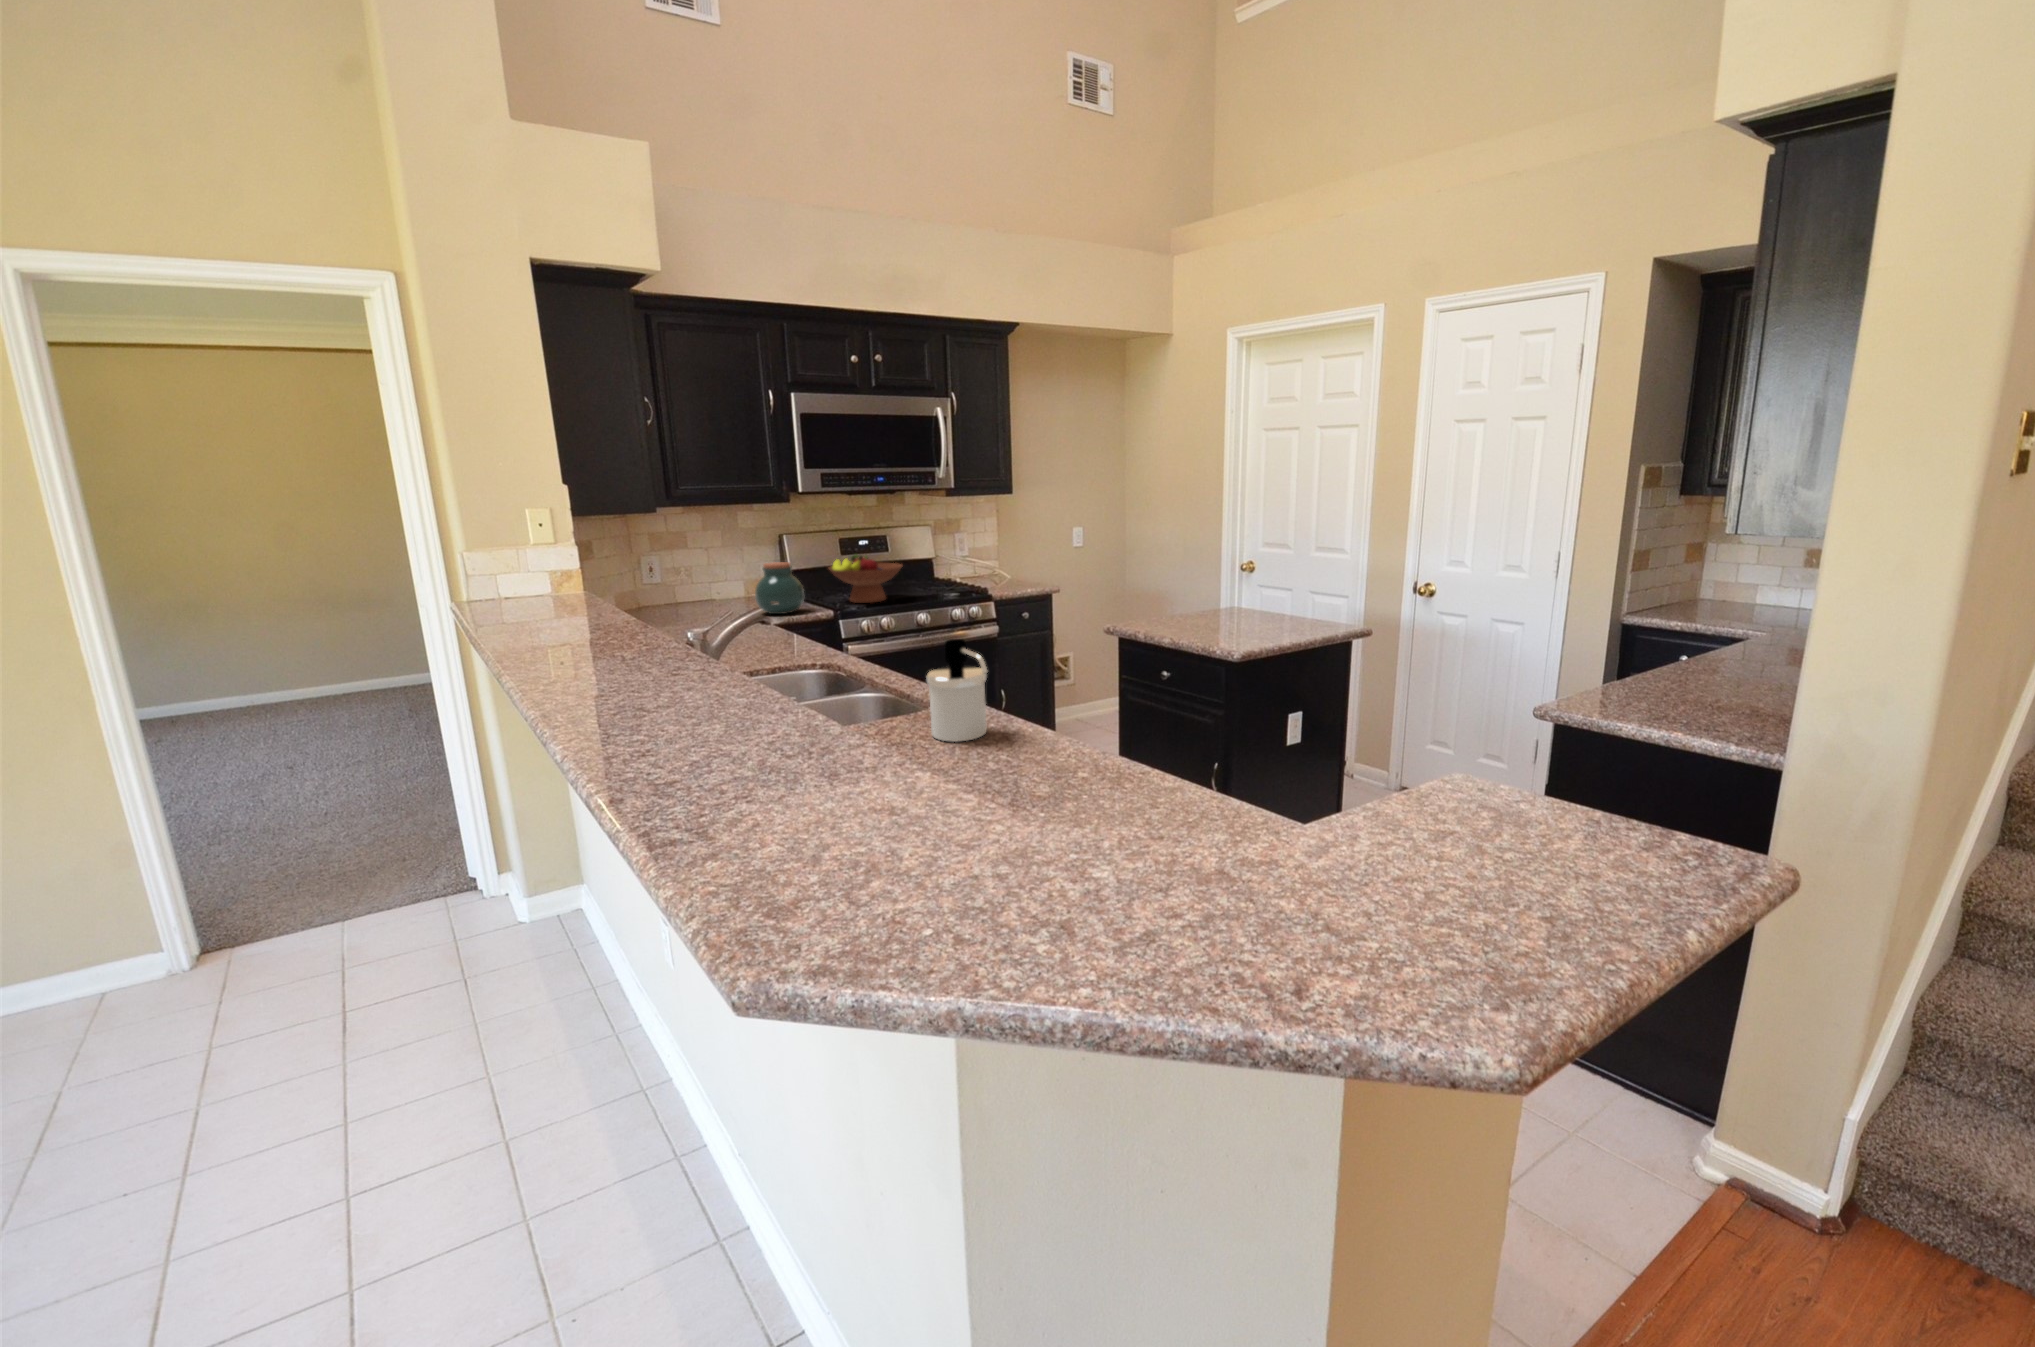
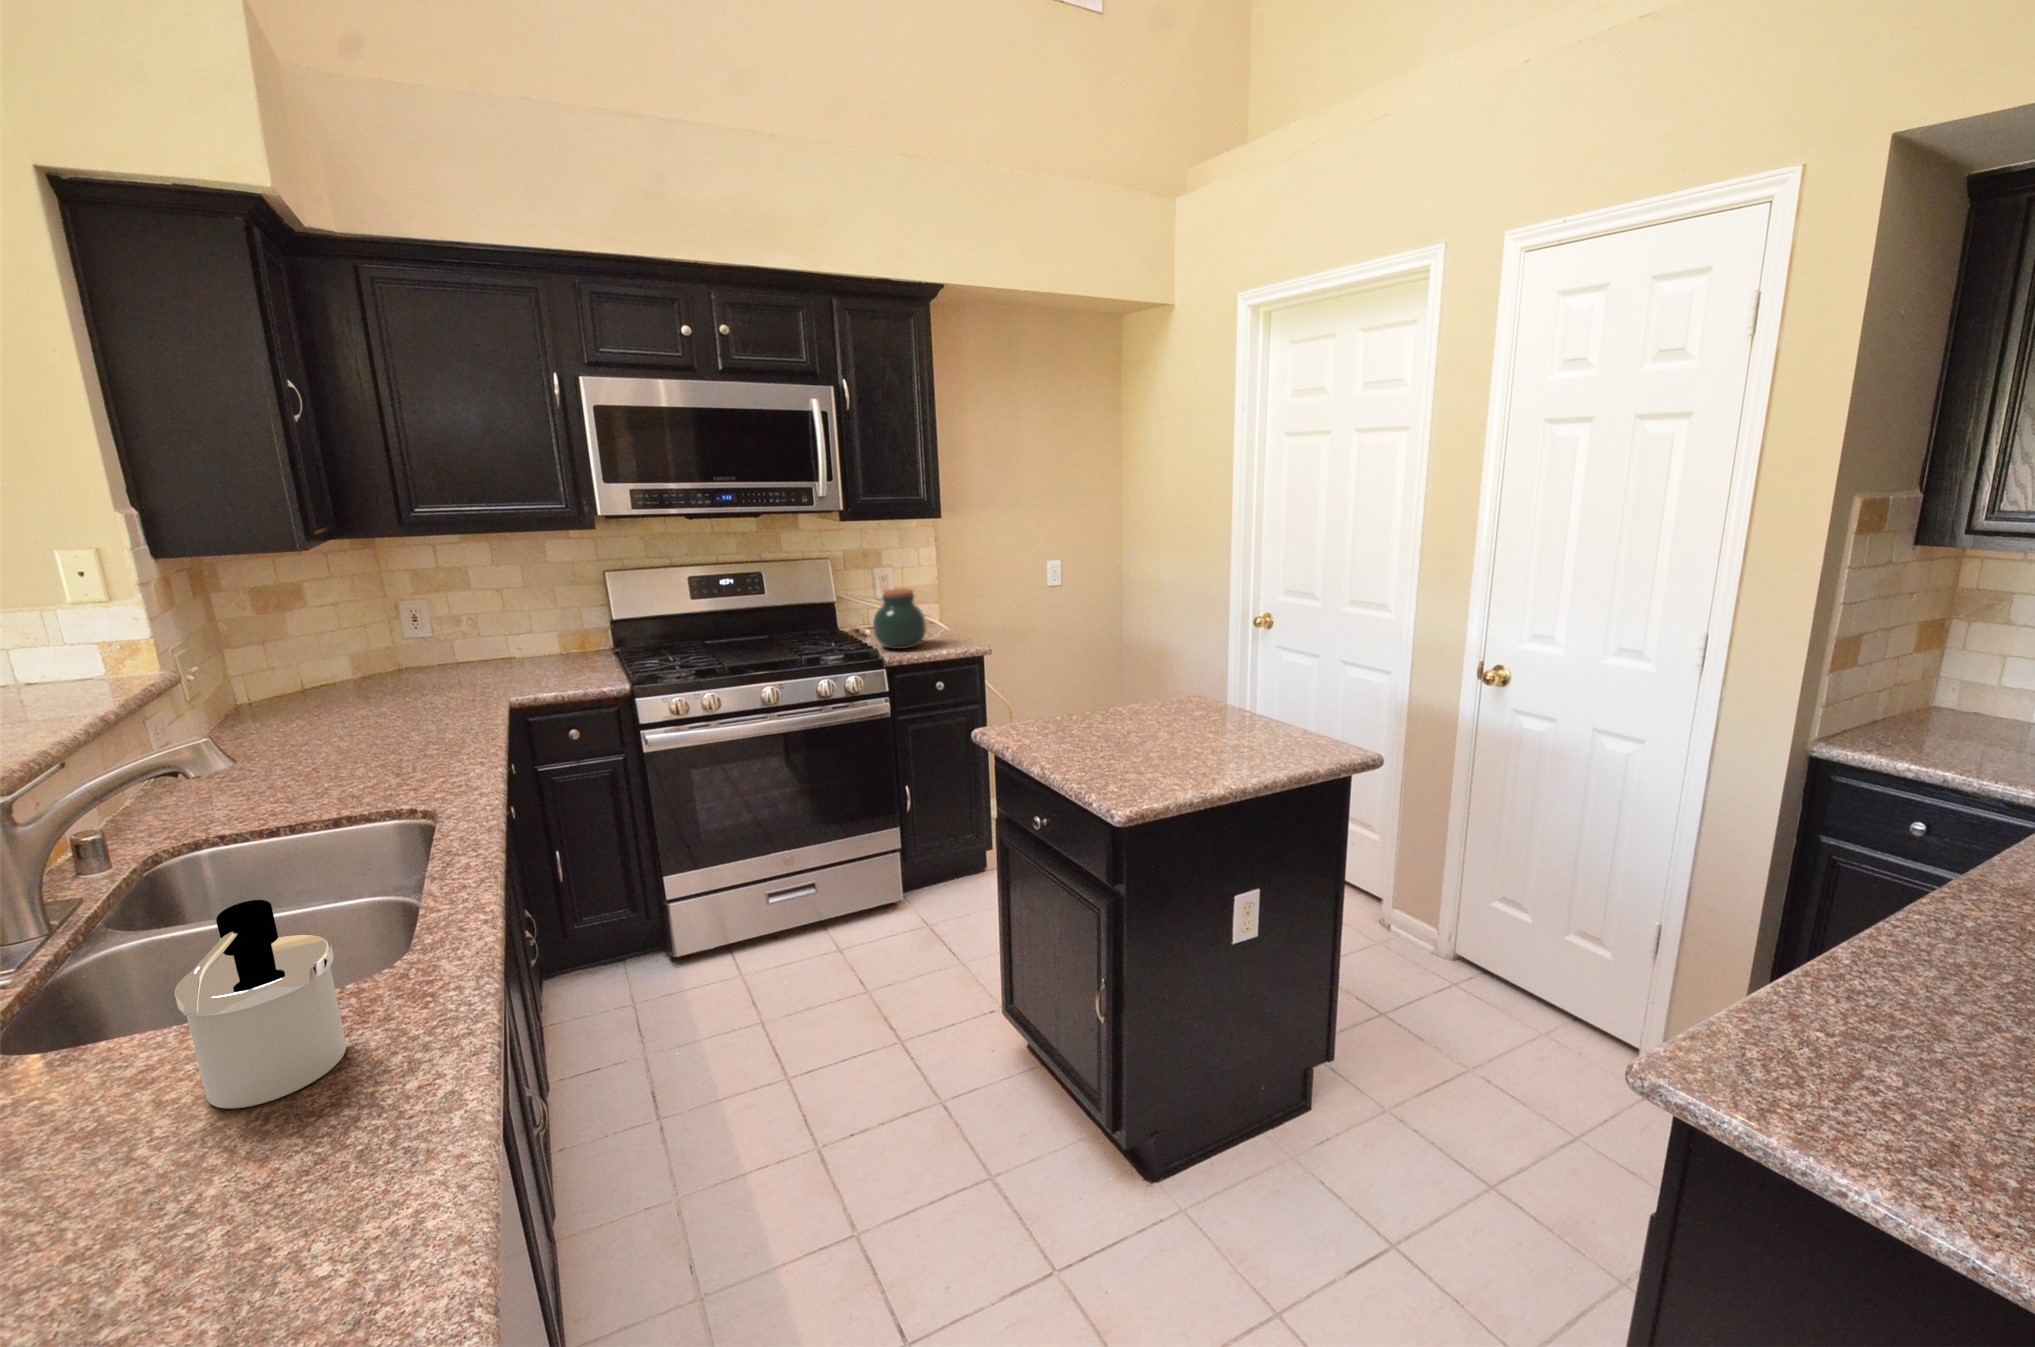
fruit bowl: present [829,555,902,603] -> none [659,597,763,662]
jar: present [755,562,804,614] -> present [873,589,926,649]

